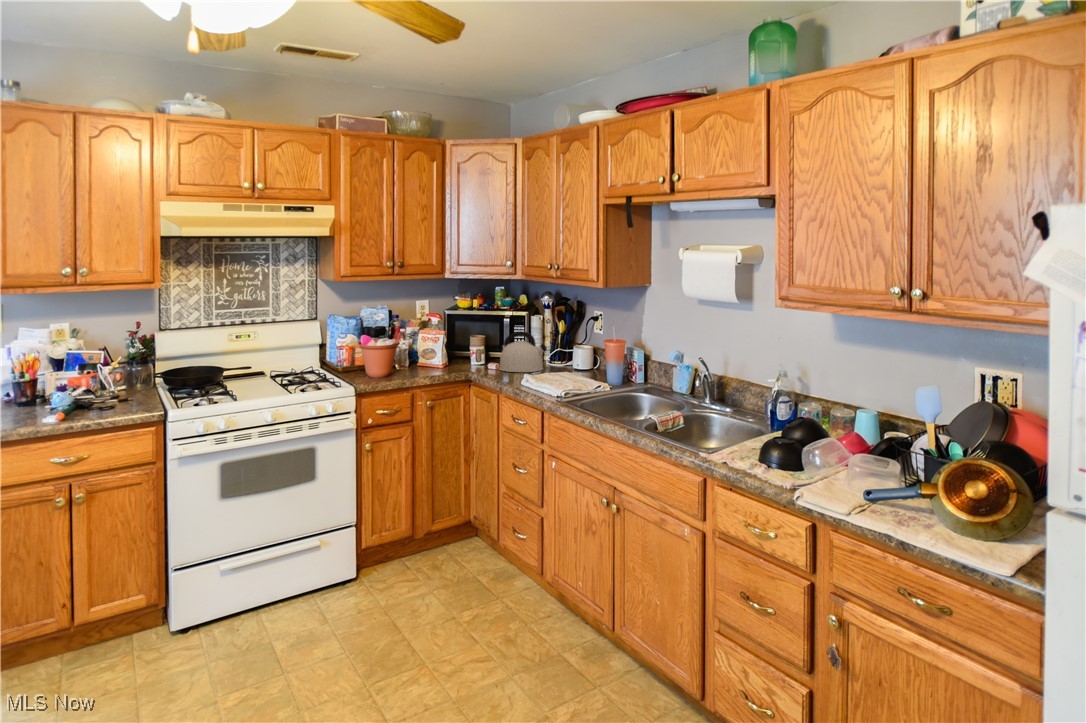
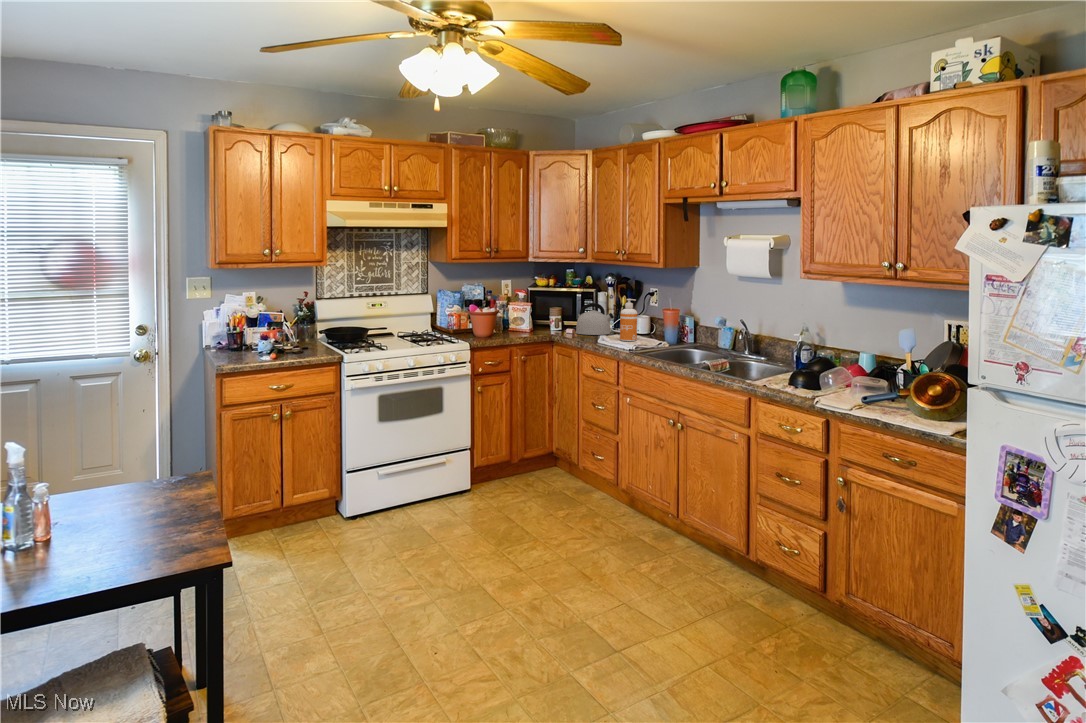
soap dispenser: none [550,328,571,383] -> present [620,299,637,341]

